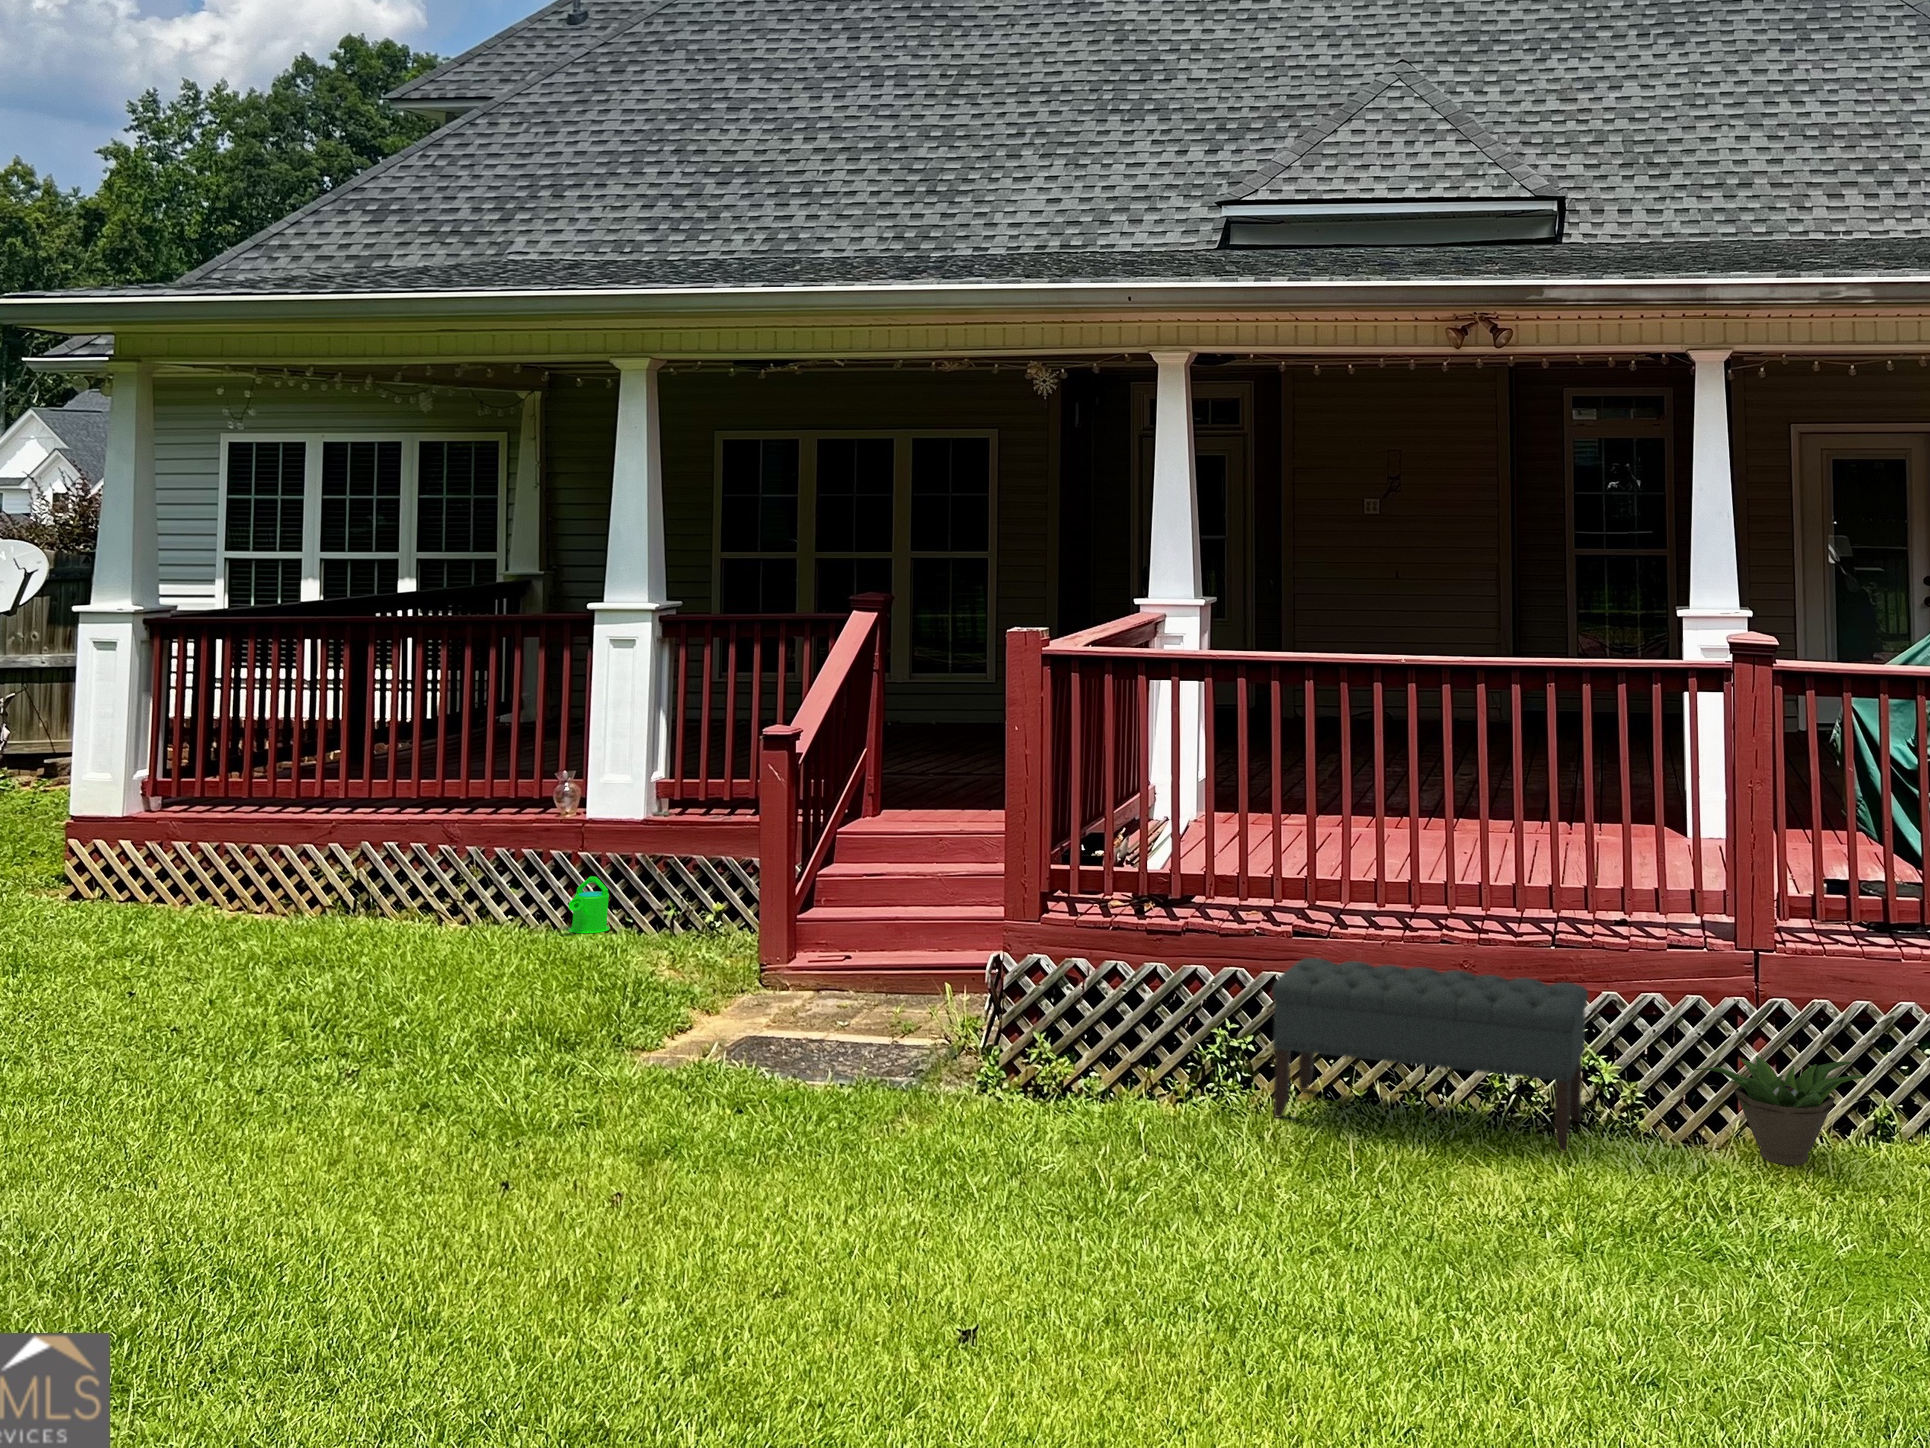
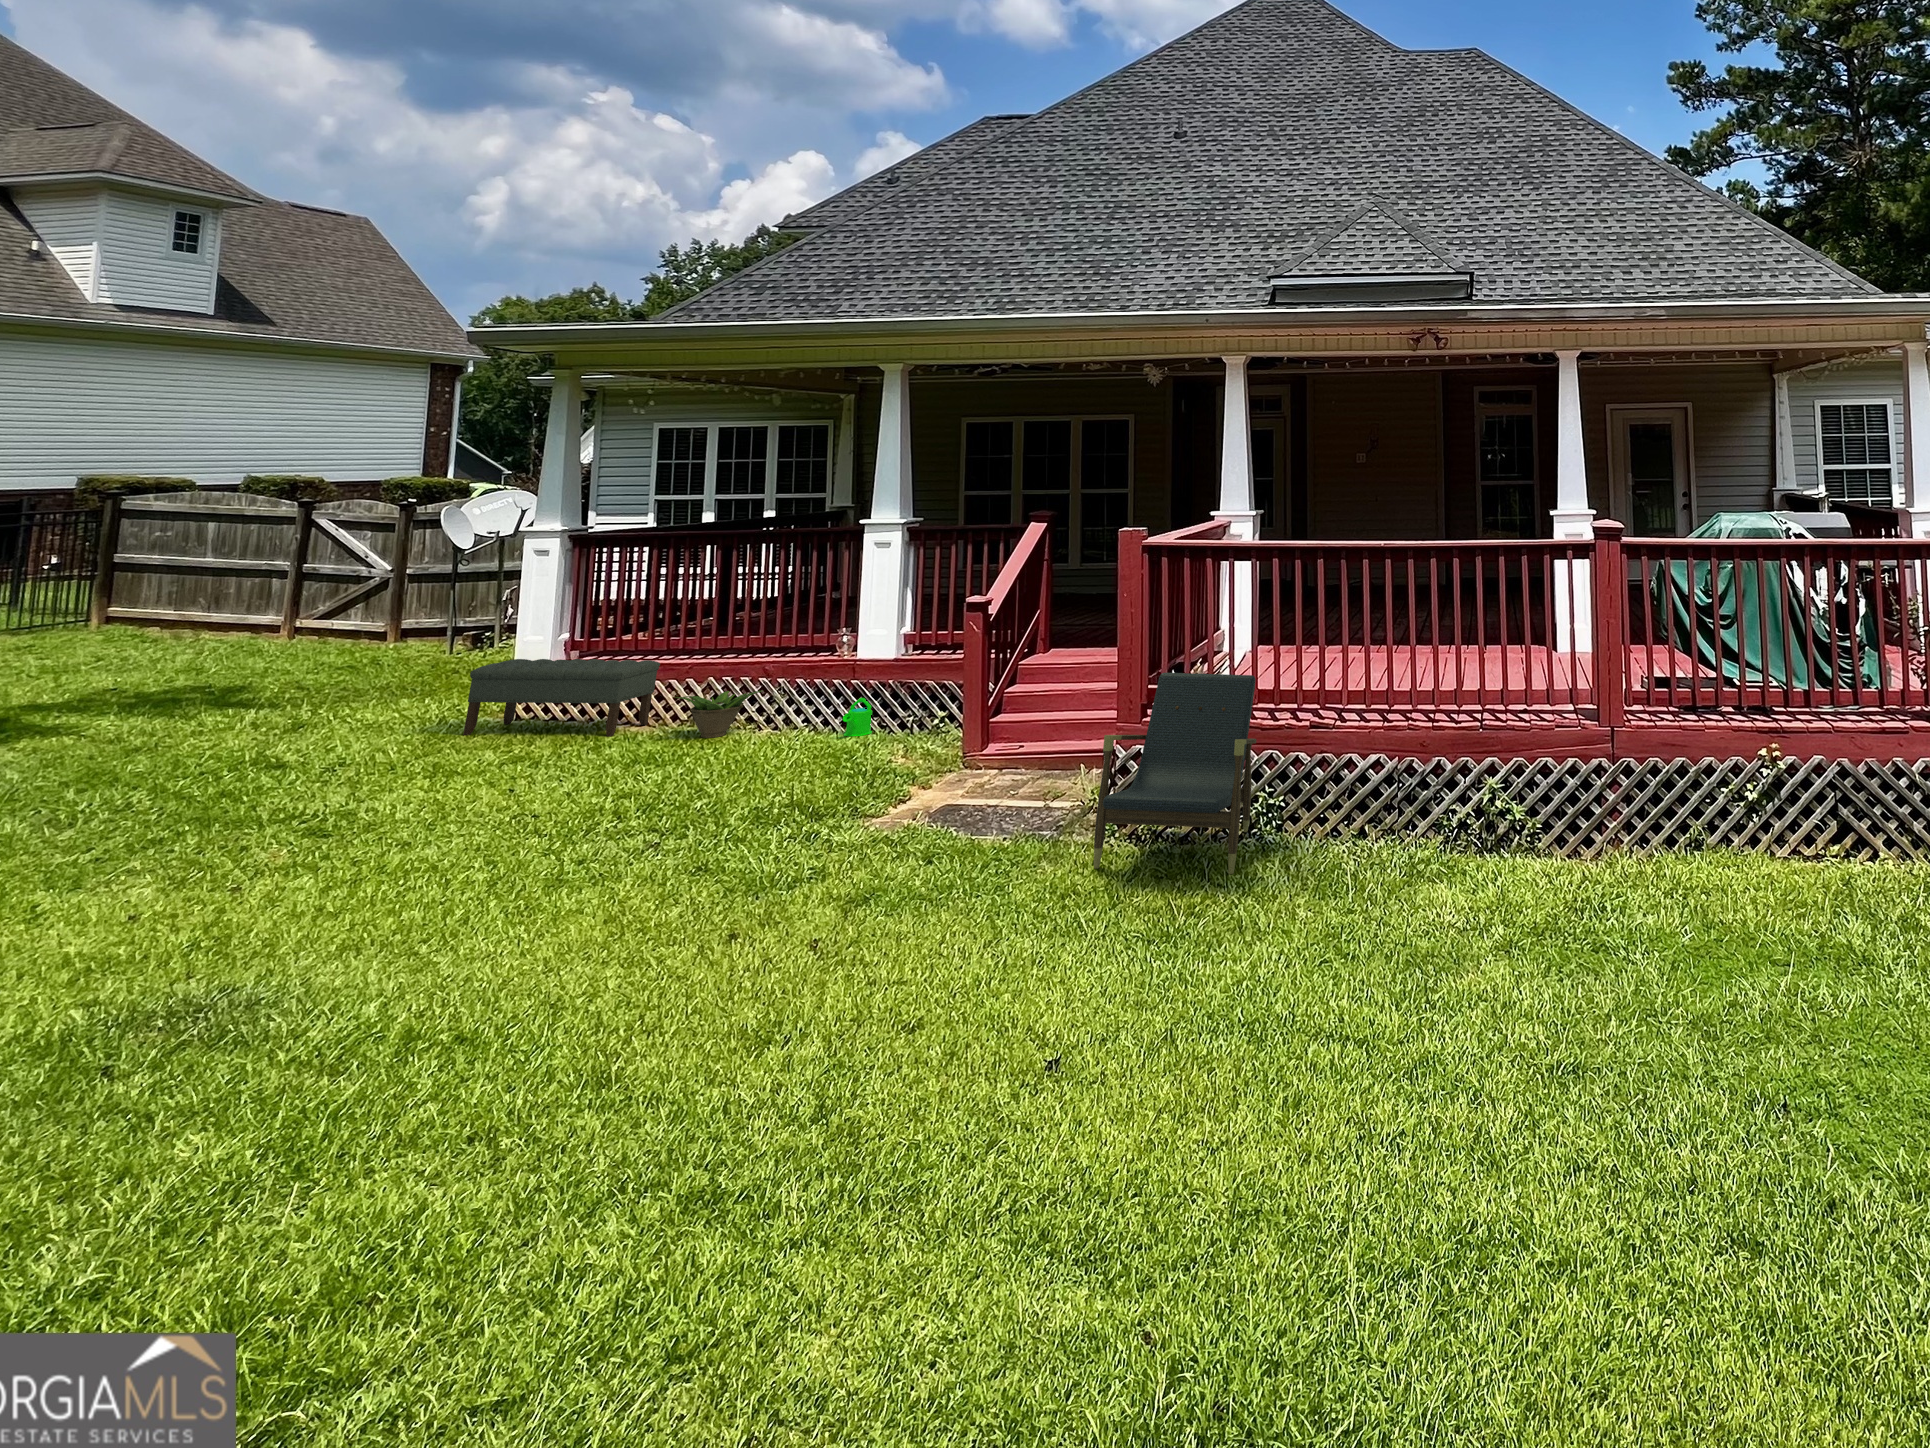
lounge chair: none [981,849,1209,1140] -> present [1094,673,1256,874]
bench: present [1272,958,1588,1152] -> present [463,659,660,737]
decorative plant: present [1693,1056,1867,1165] -> present [676,691,762,738]

